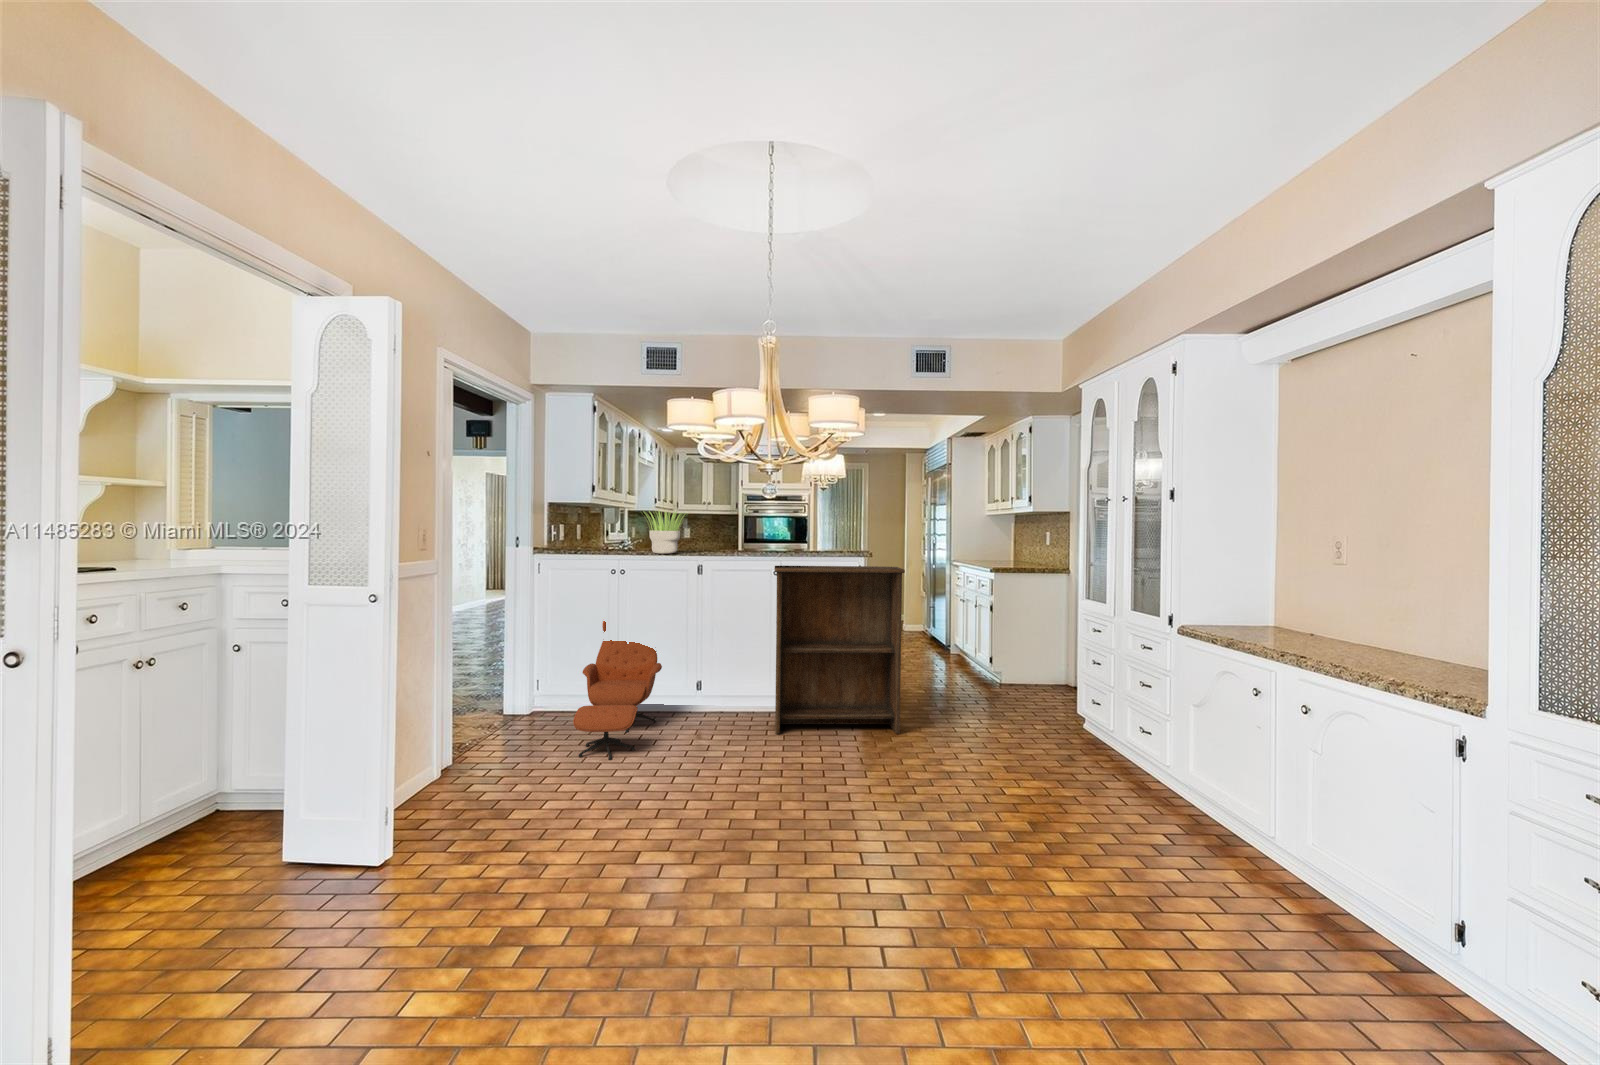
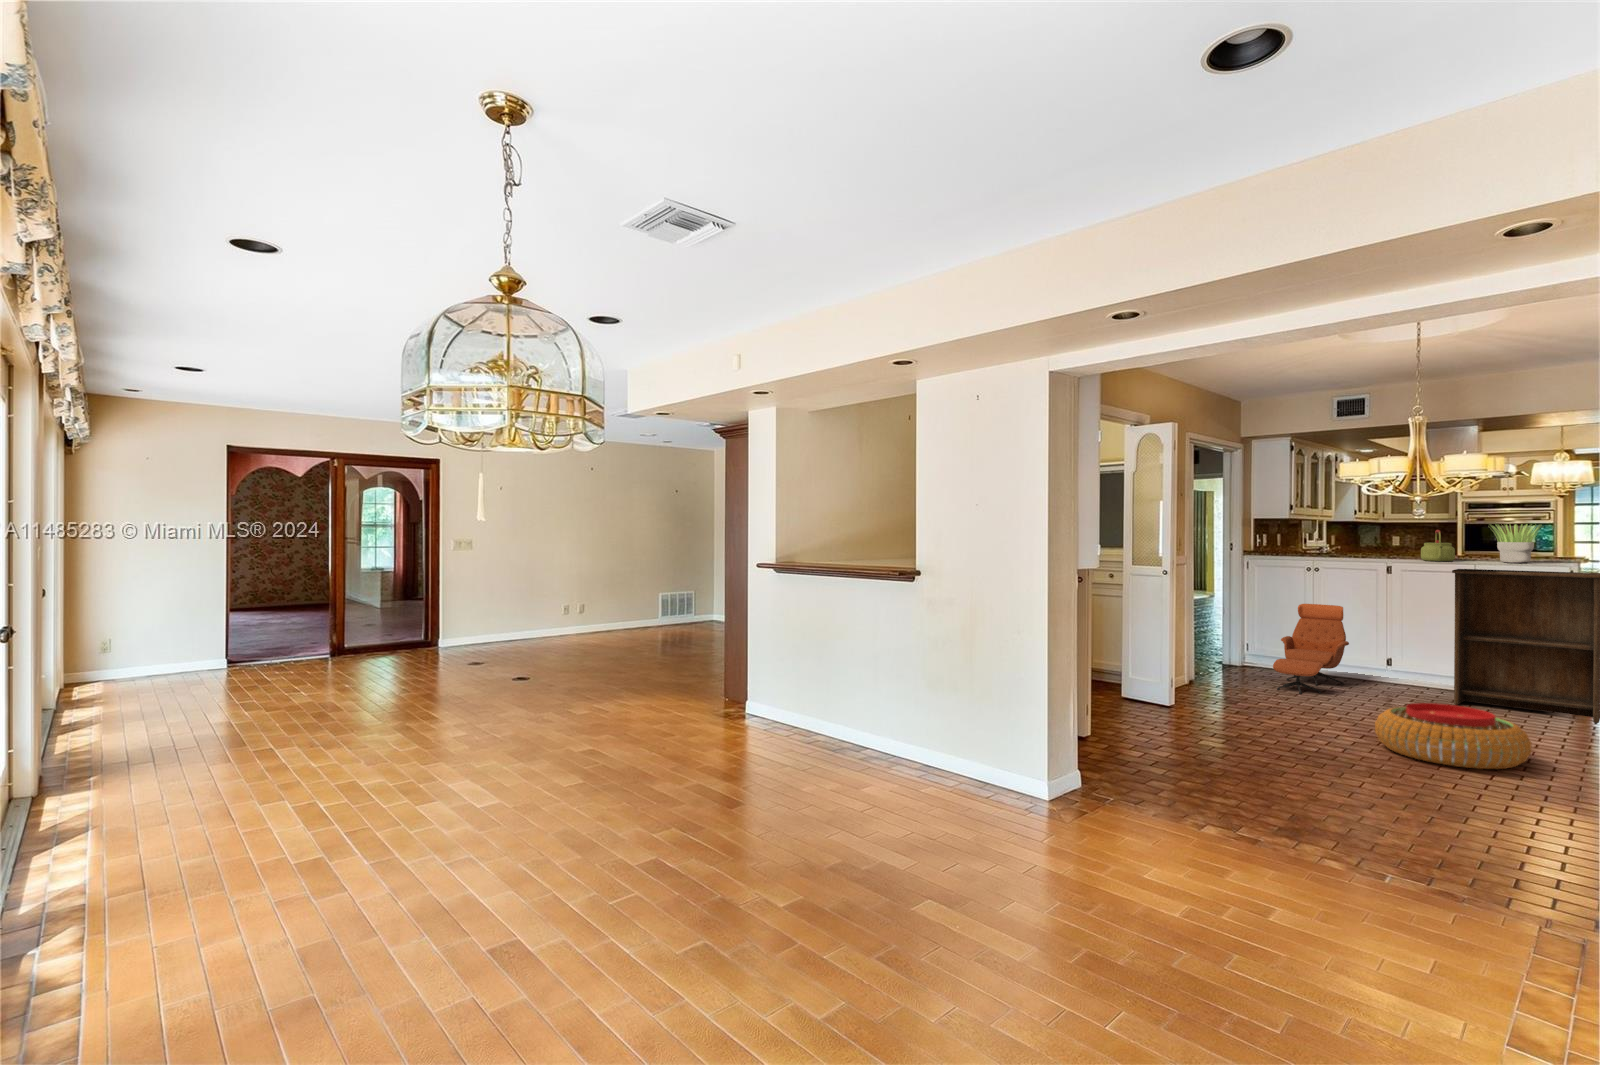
potted plant: present [644,511,686,554] -> present [1491,525,1538,563]
kettle: none [733,519,765,556] -> present [1421,530,1455,561]
pouf: none [739,786,938,926] -> present [1375,703,1532,769]

